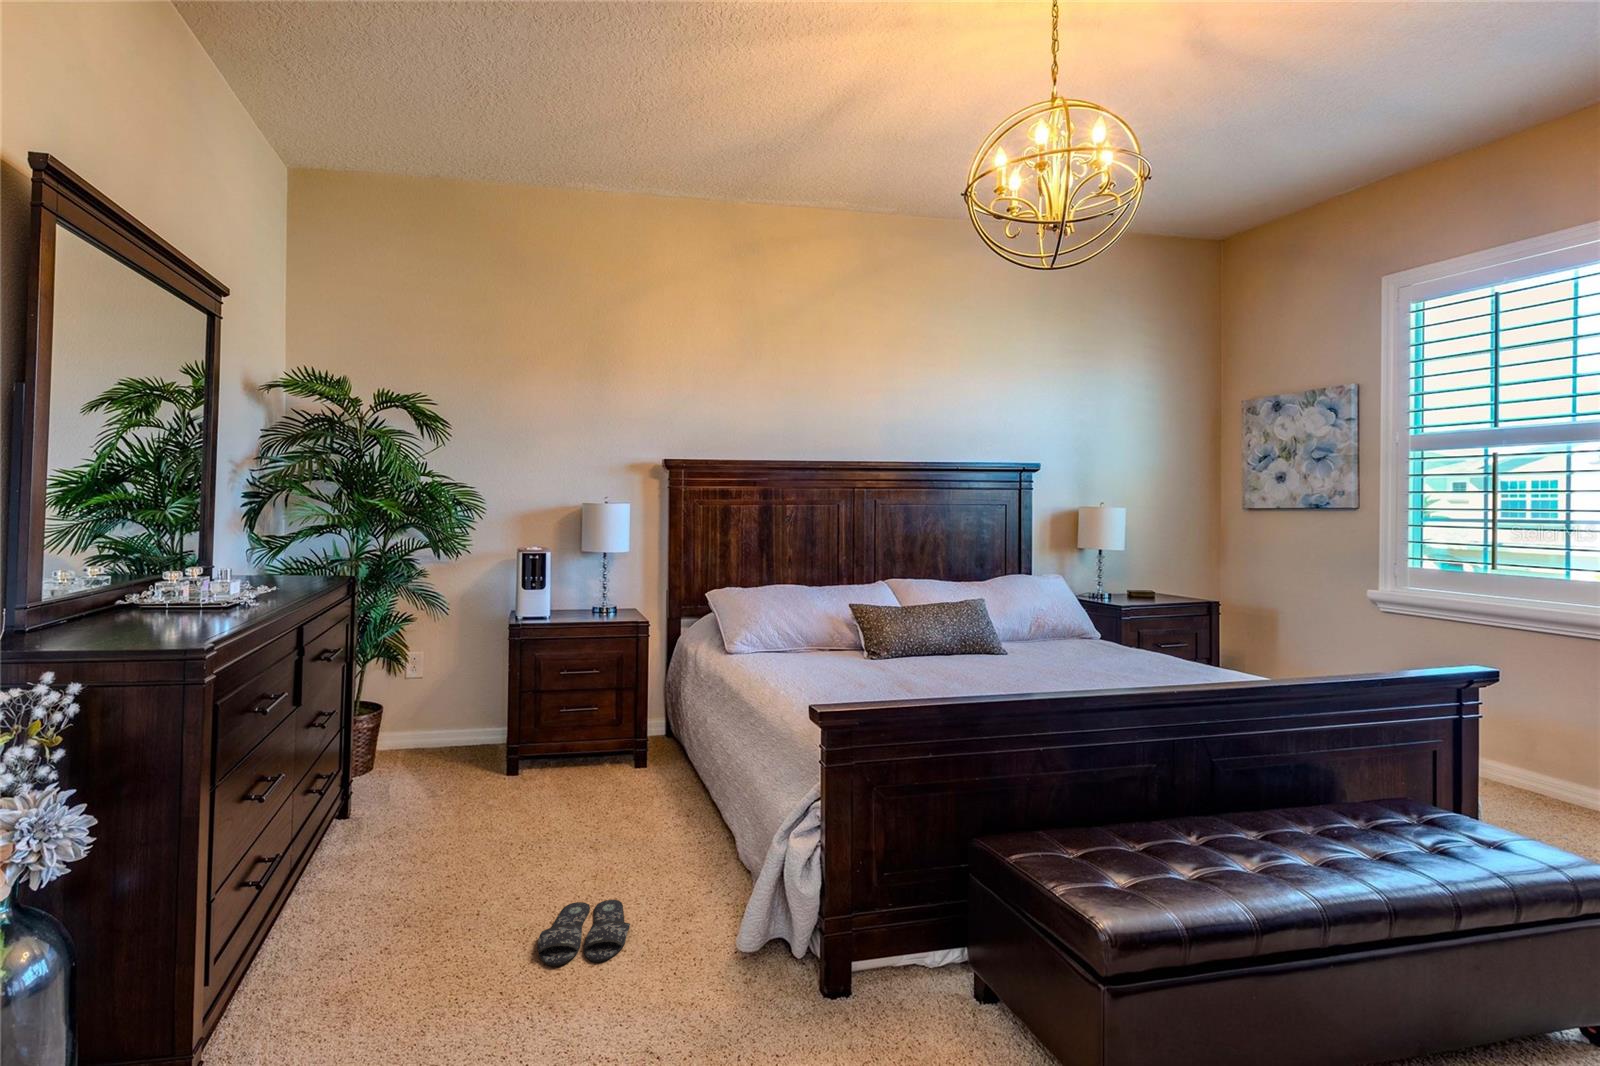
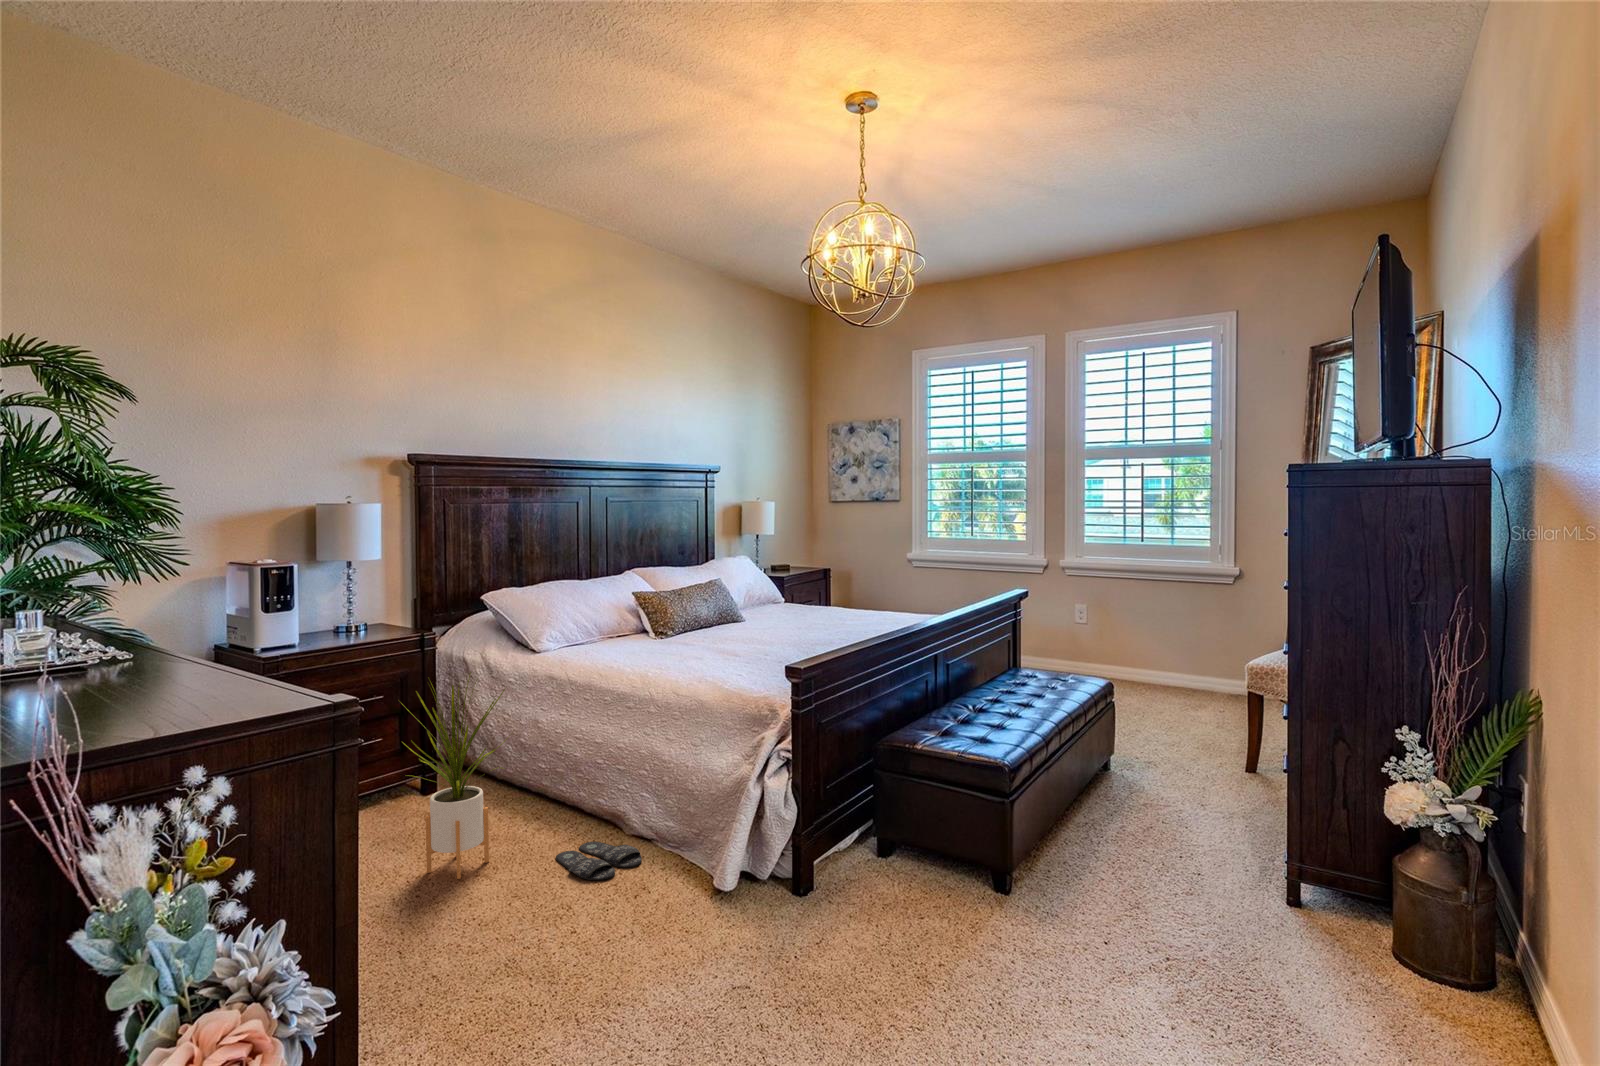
house plant: none [431,677,559,892] -> present [400,675,507,879]

